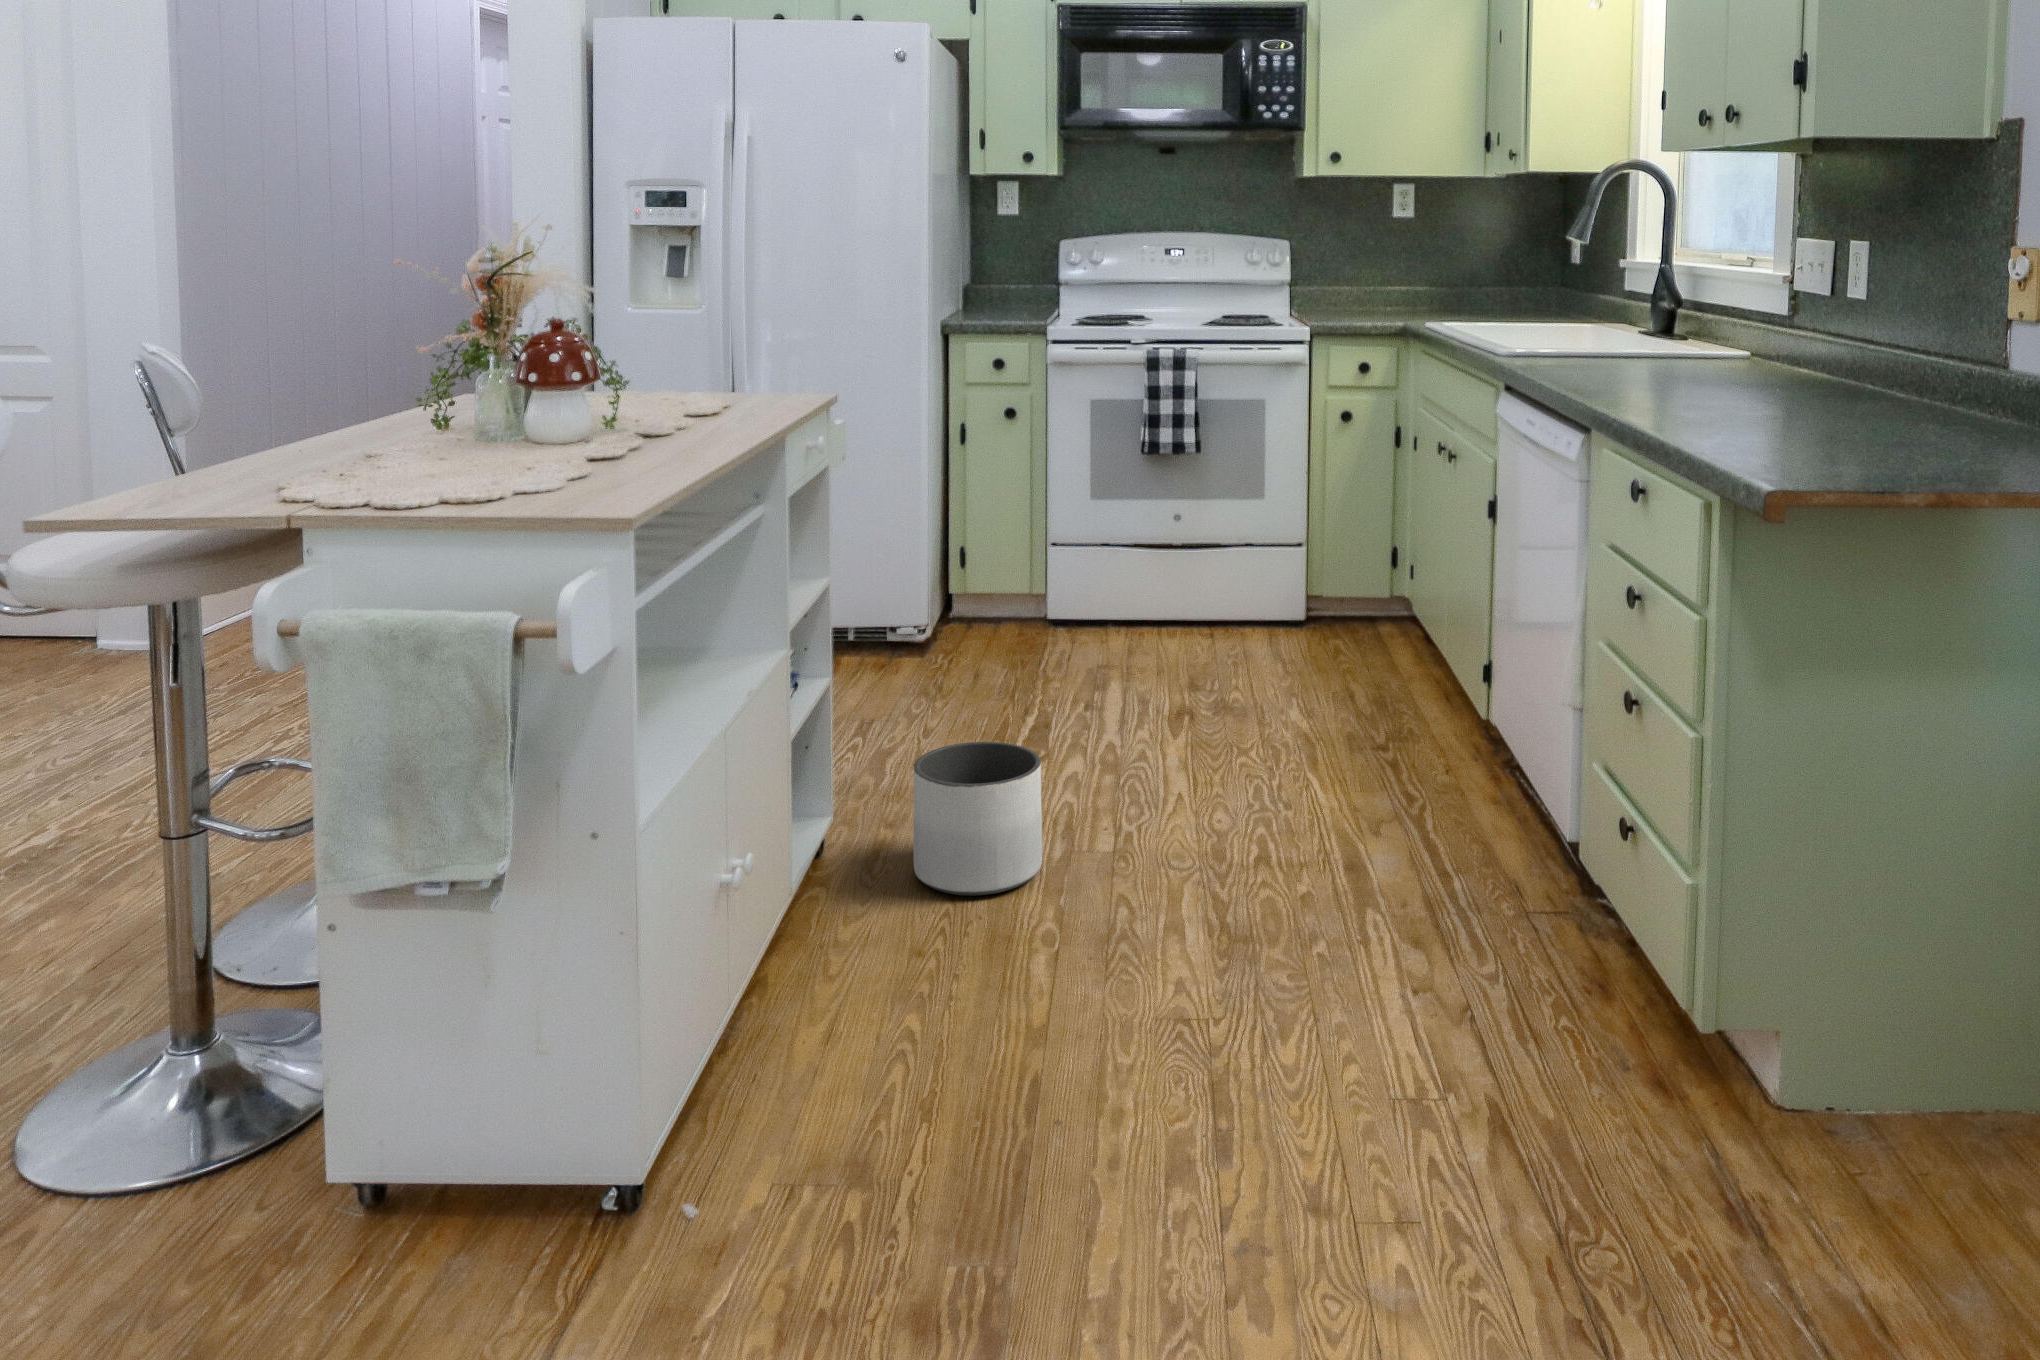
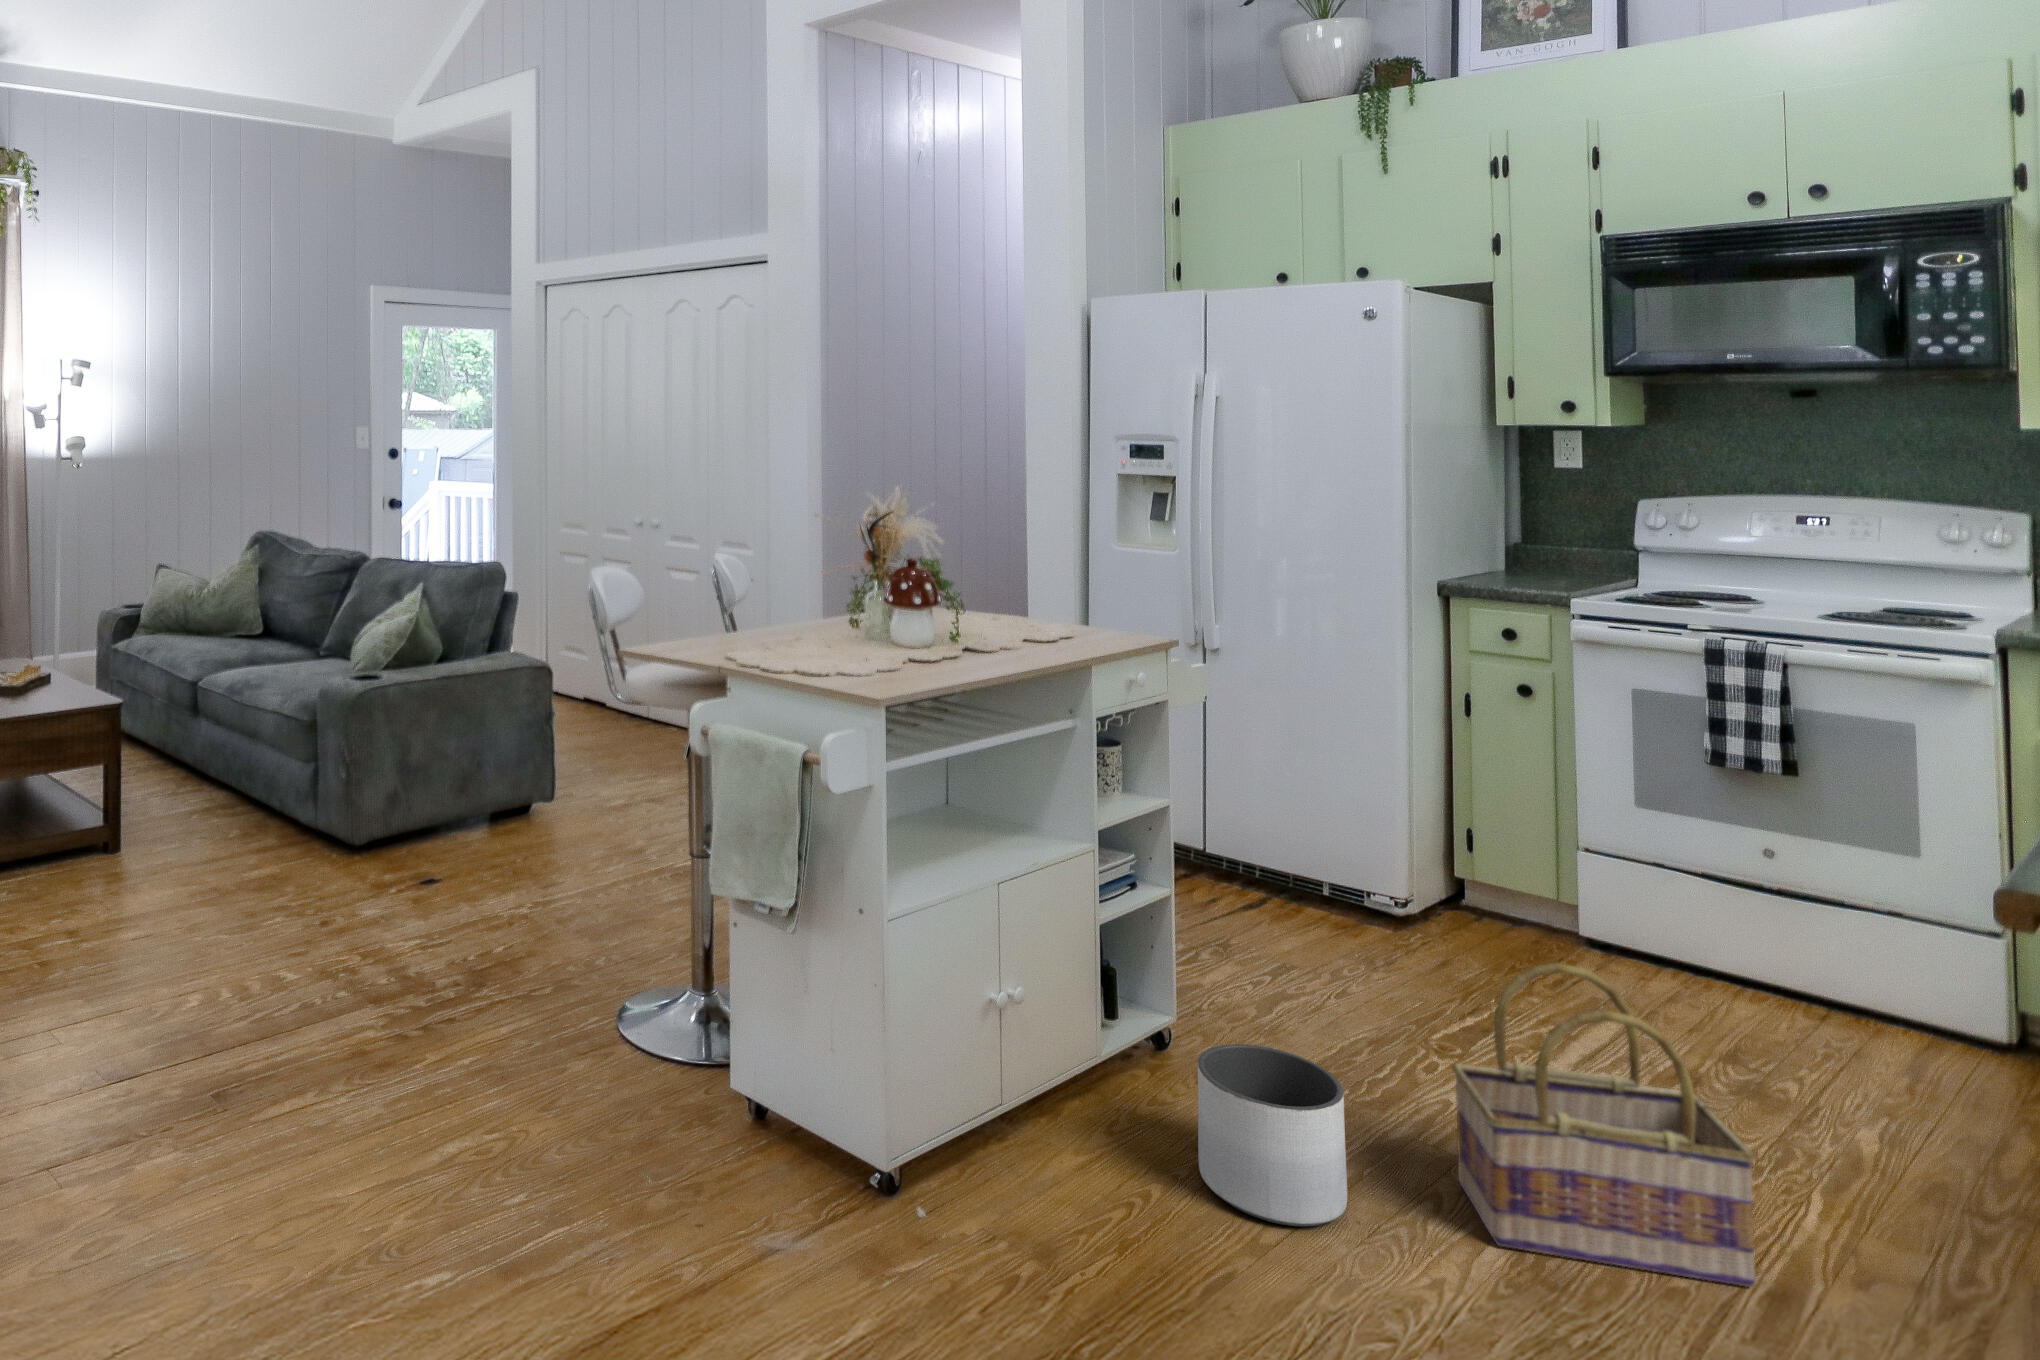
basket: none [1090,600,1290,841] -> present [1451,963,1756,1287]

